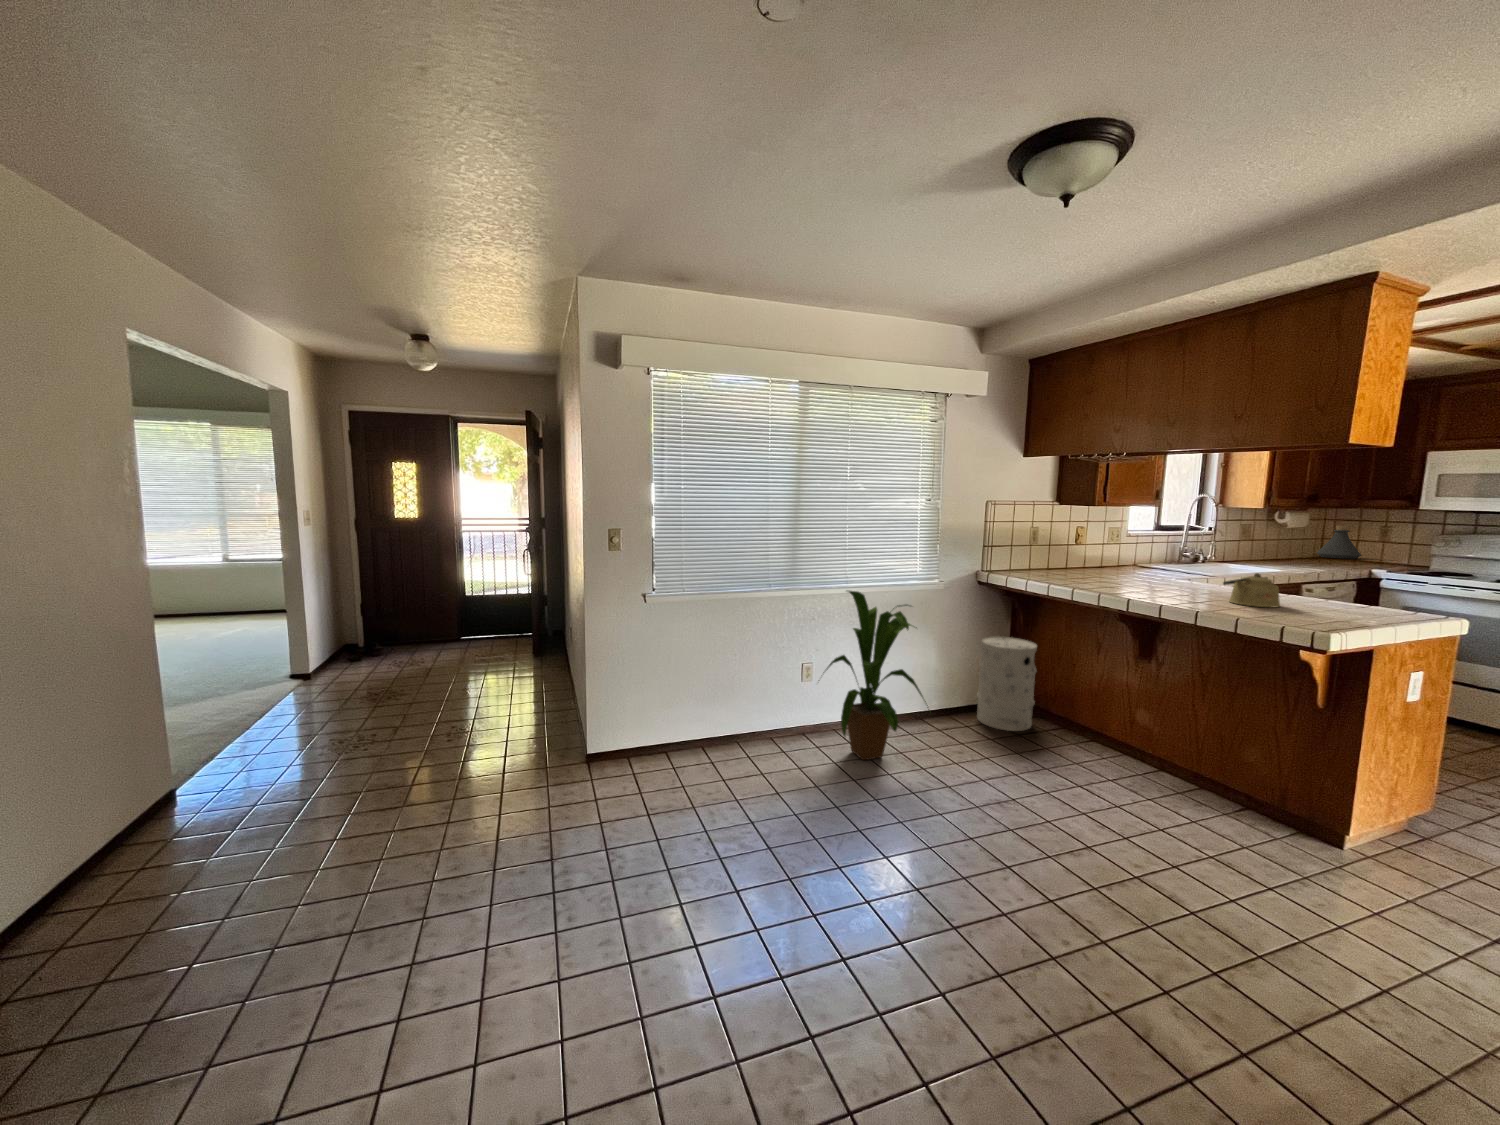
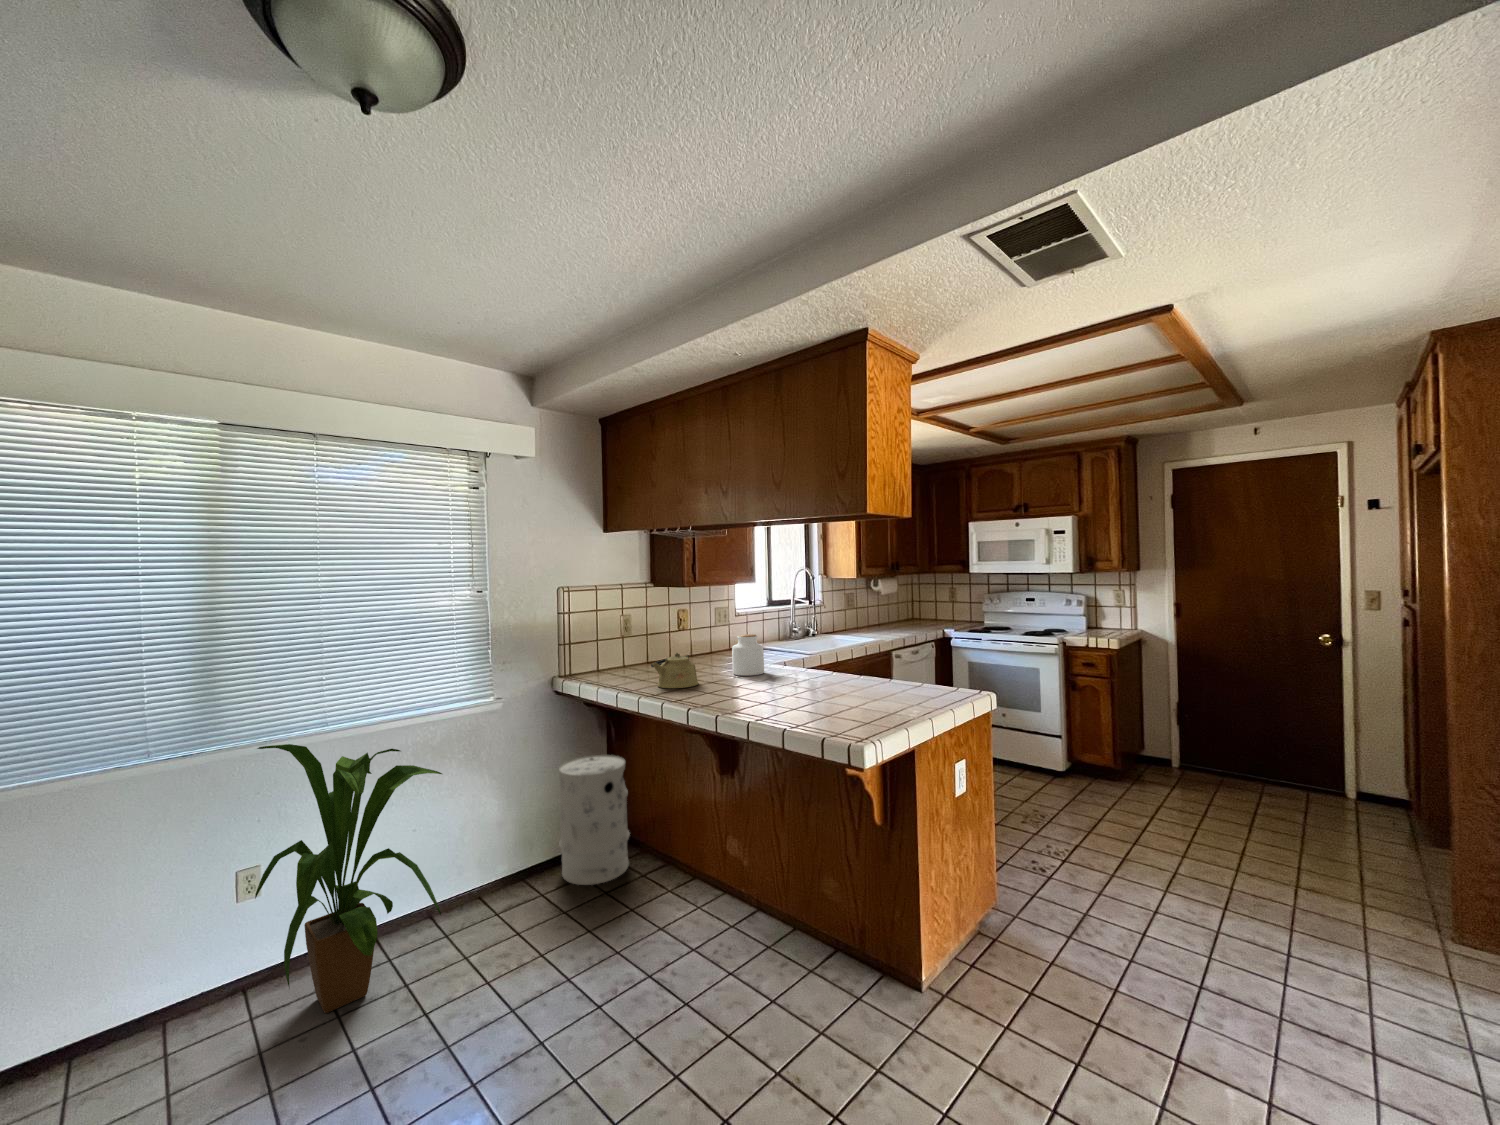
bottle: present [1317,526,1361,559] -> none [912,590,943,620]
jar: none [1152,551,1188,587] -> present [732,634,764,676]
kettle: present [1223,573,1280,607] -> present [651,653,698,688]

